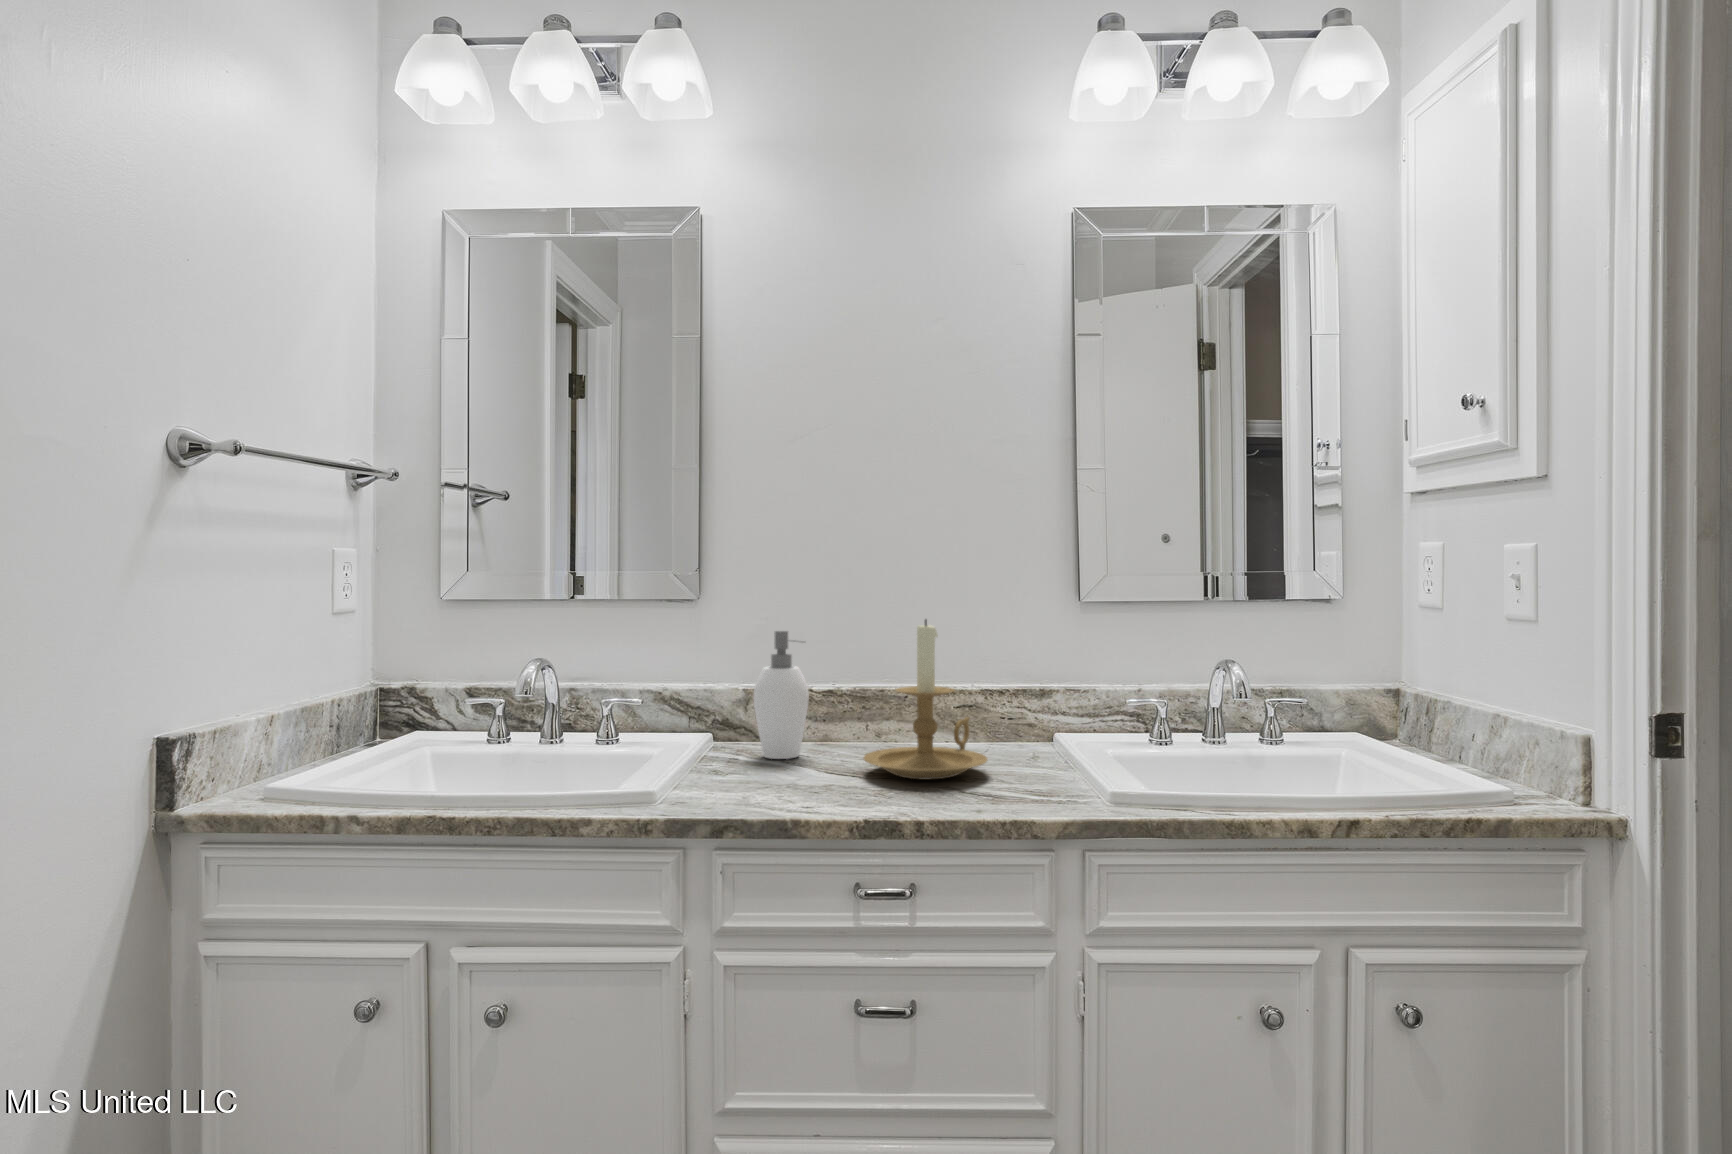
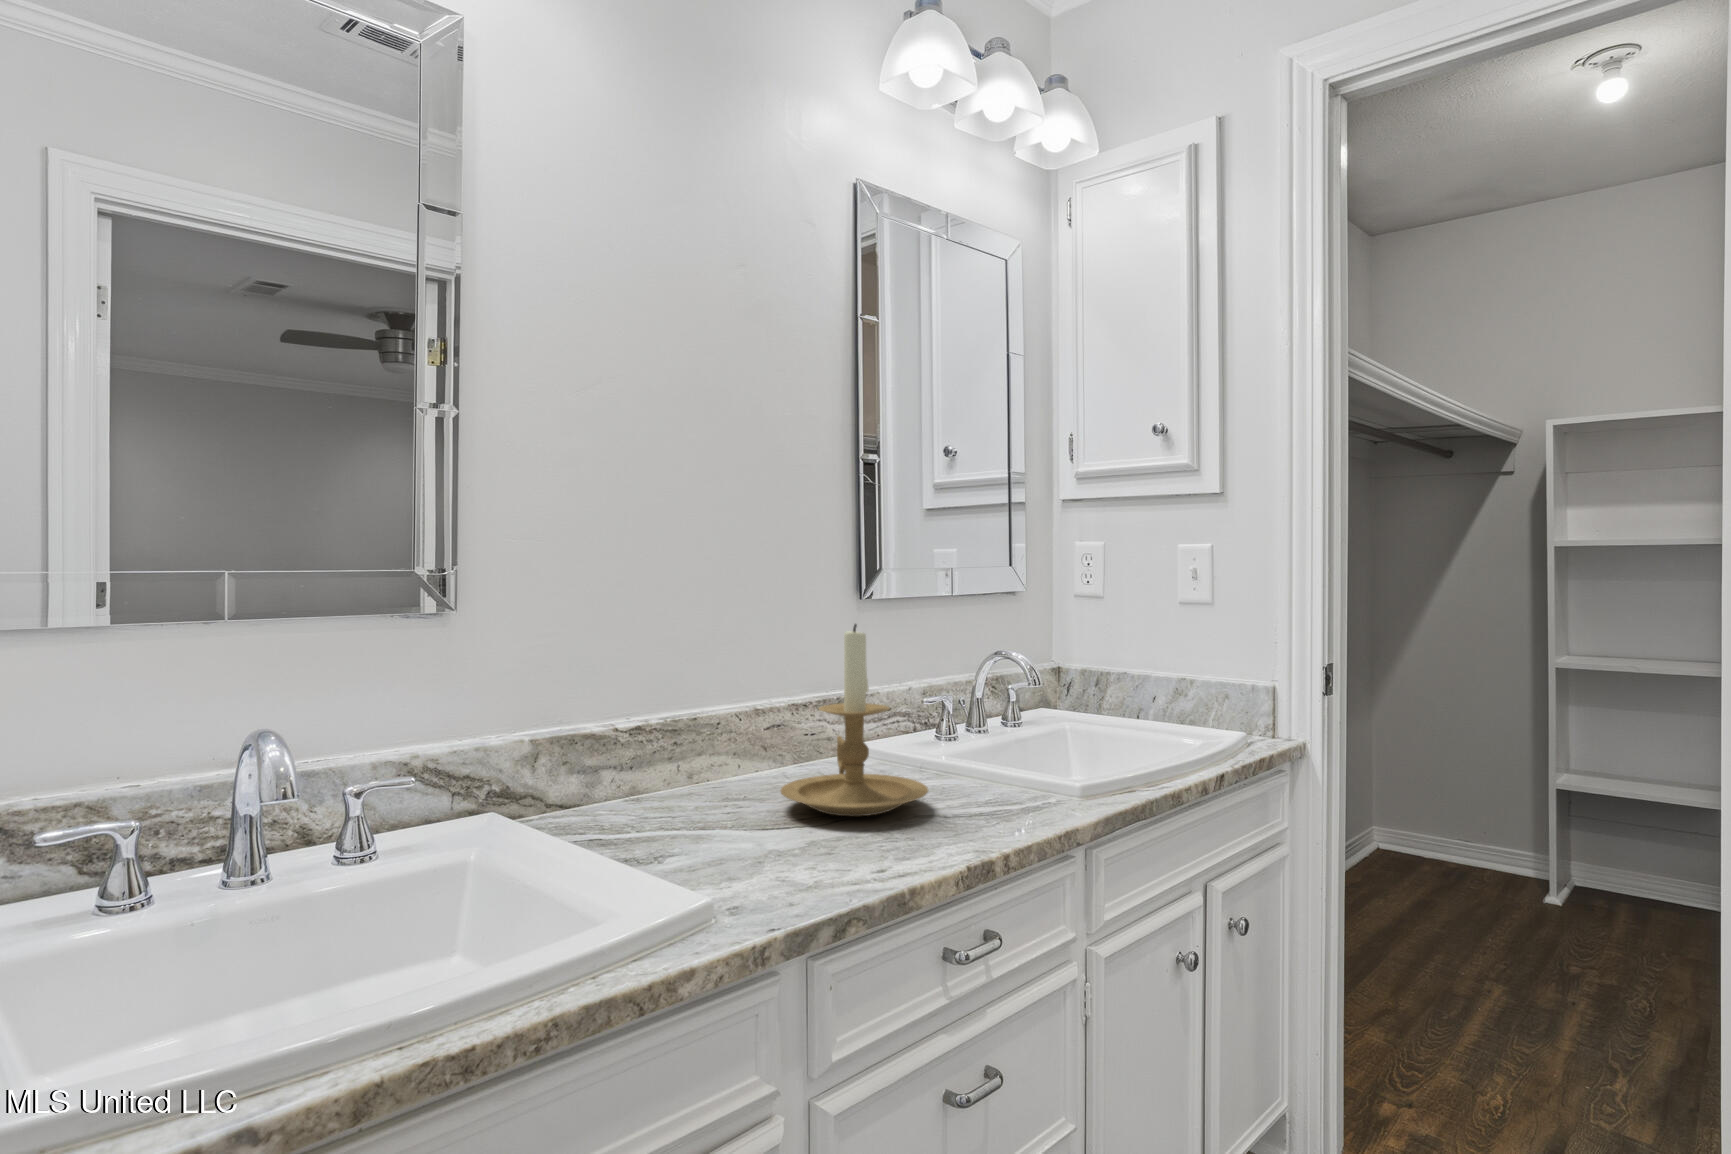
soap dispenser: present [753,631,809,759] -> none [598,649,699,830]

